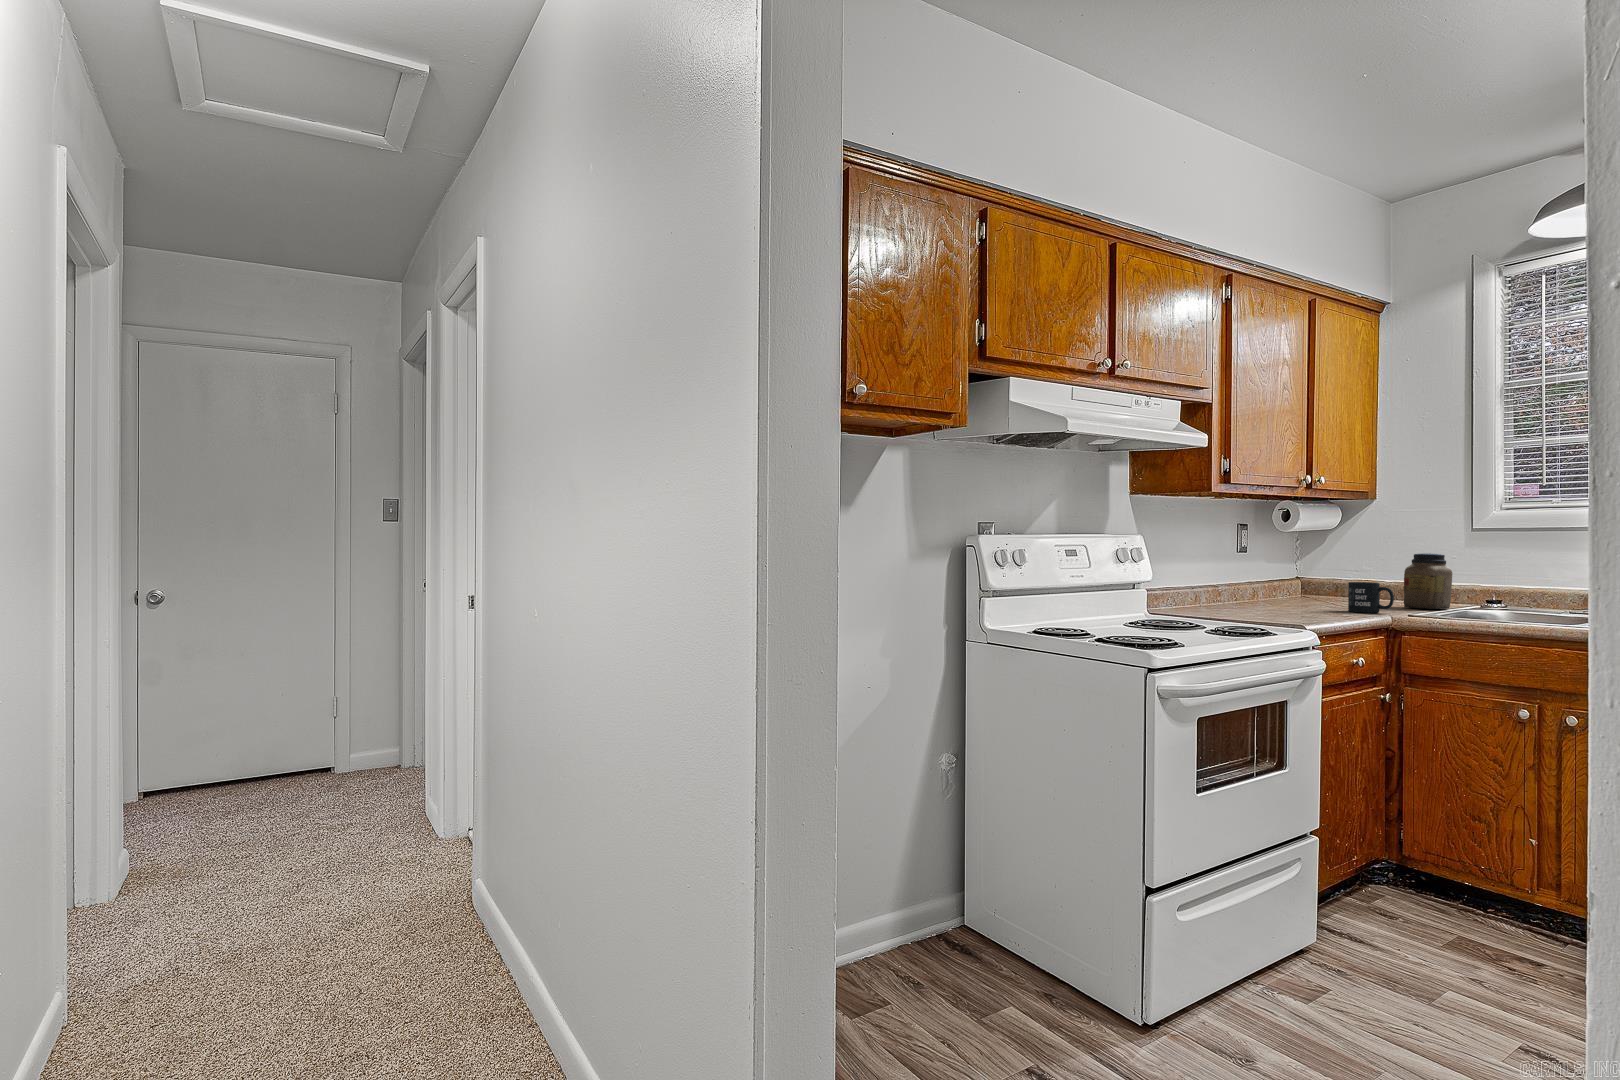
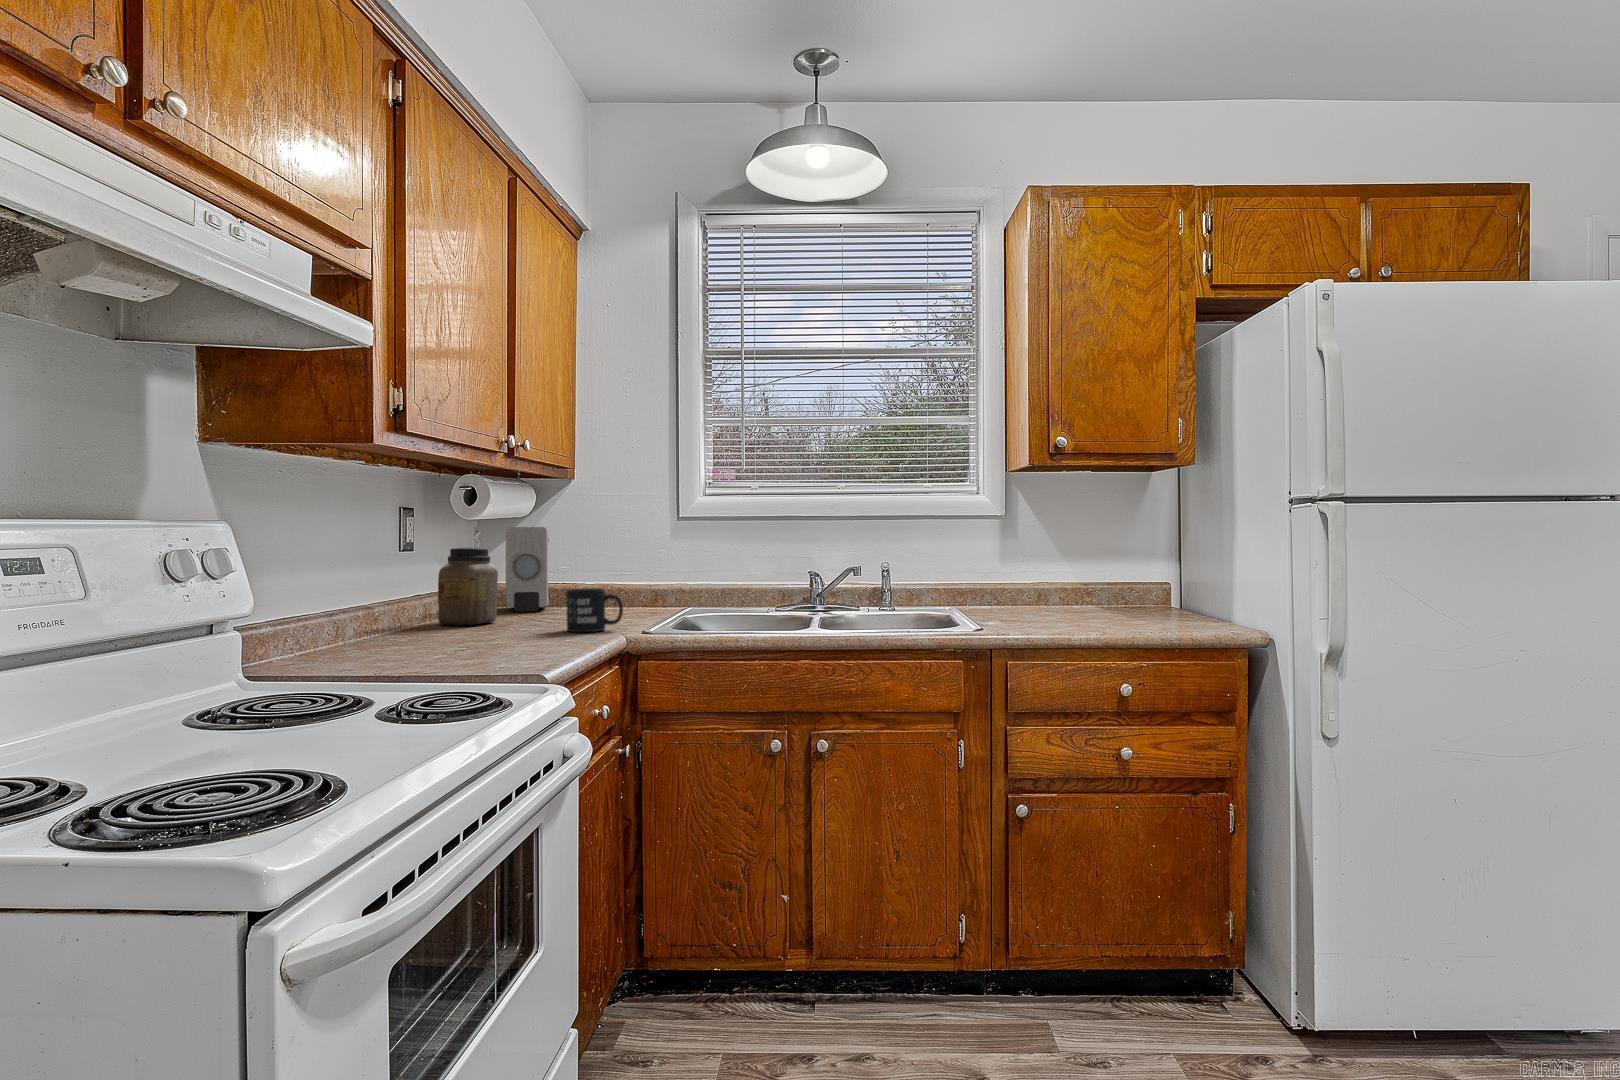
soap dispenser: none [1316,537,1356,599] -> present [506,527,549,612]
jar: present [1404,553,1452,609] -> present [438,547,498,625]

